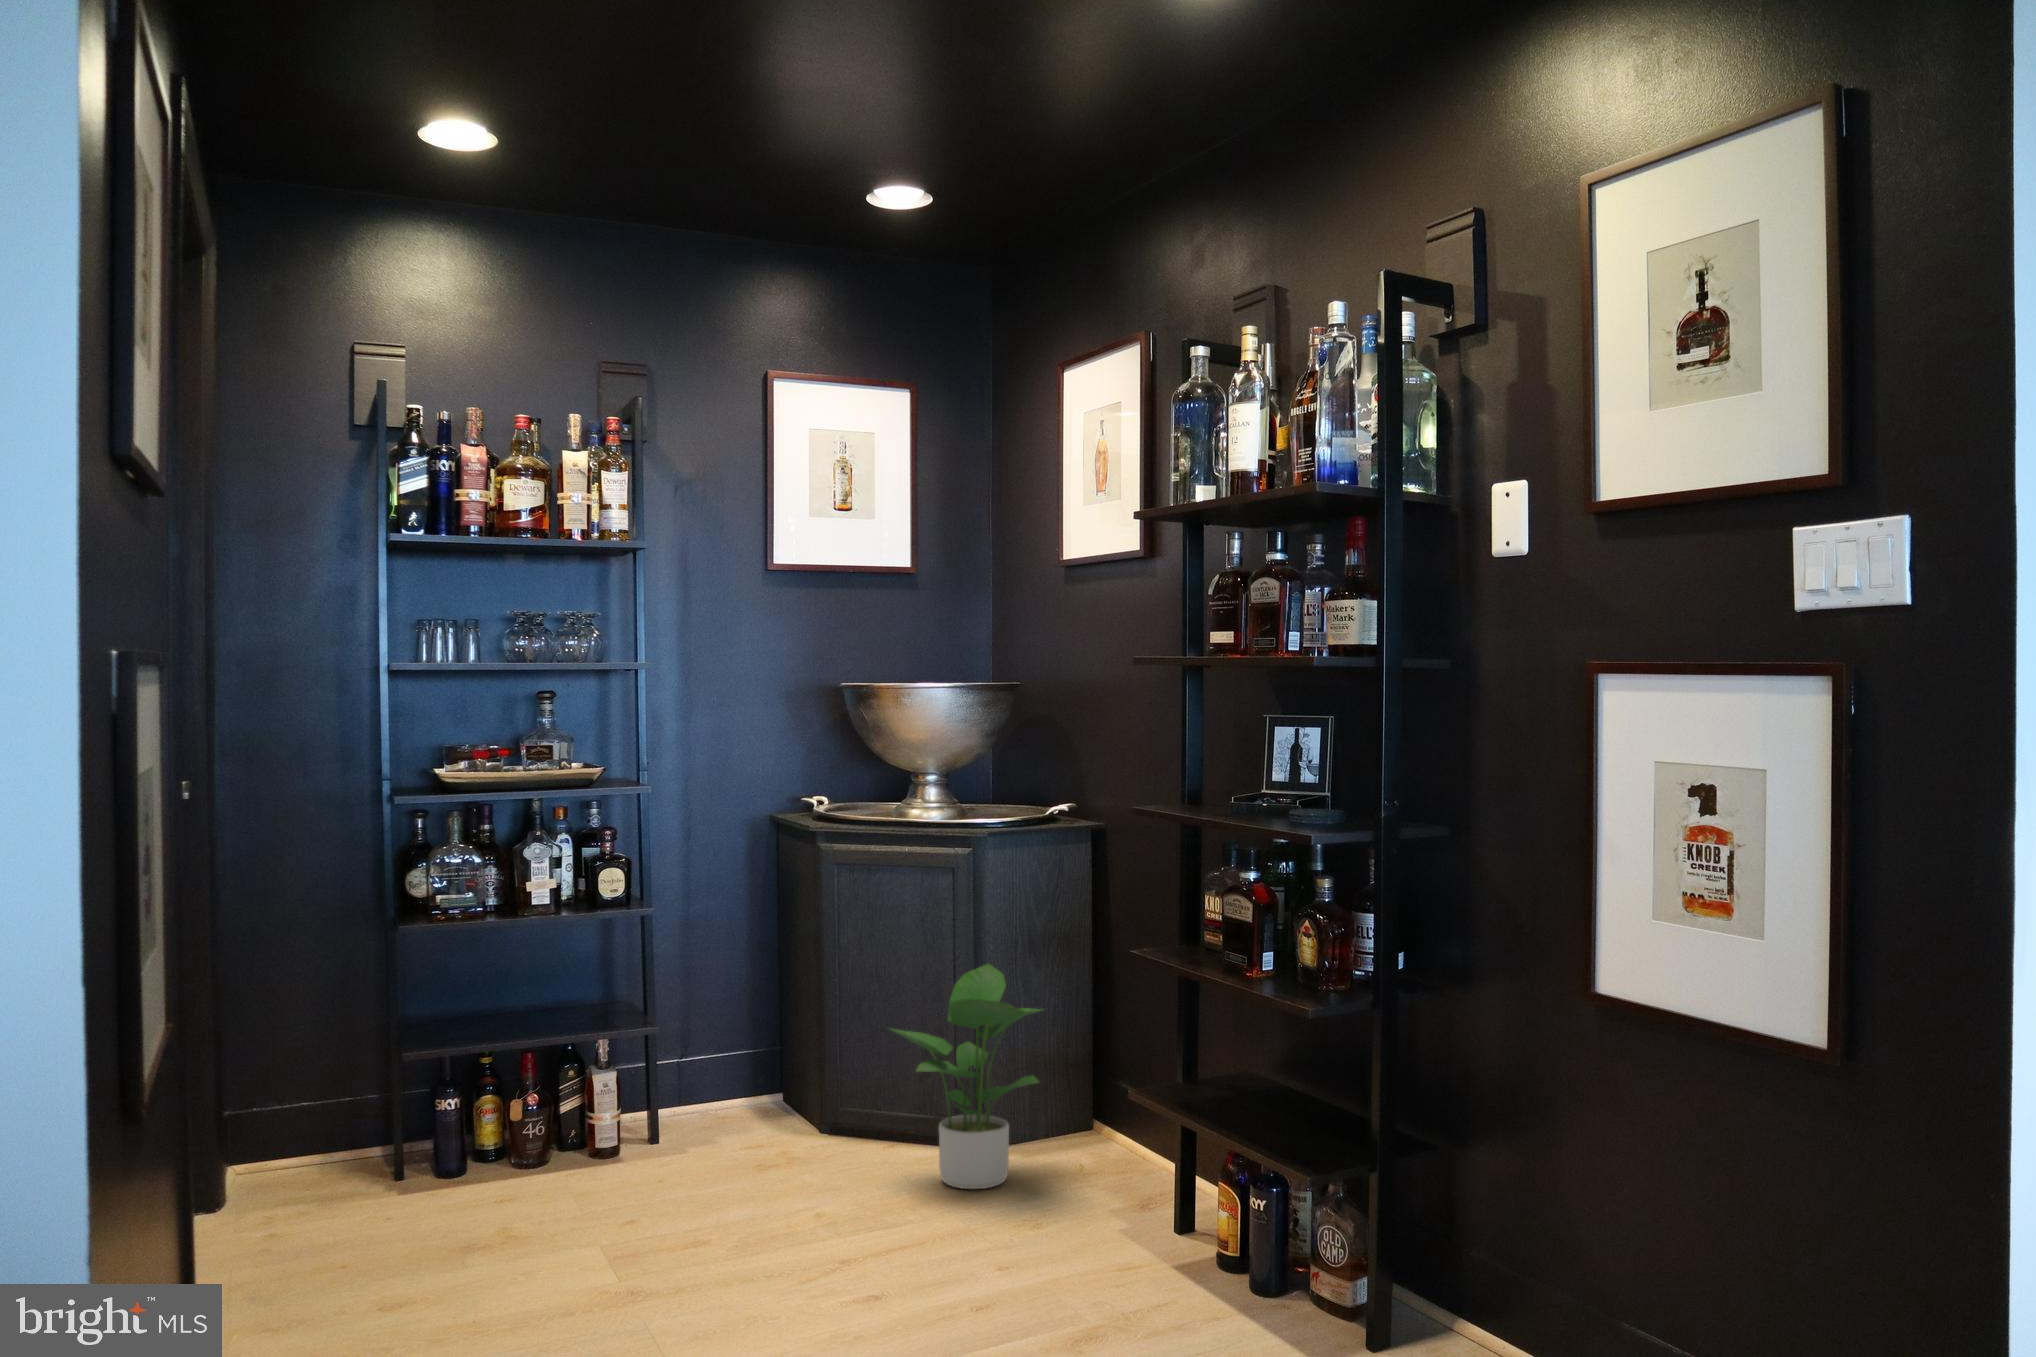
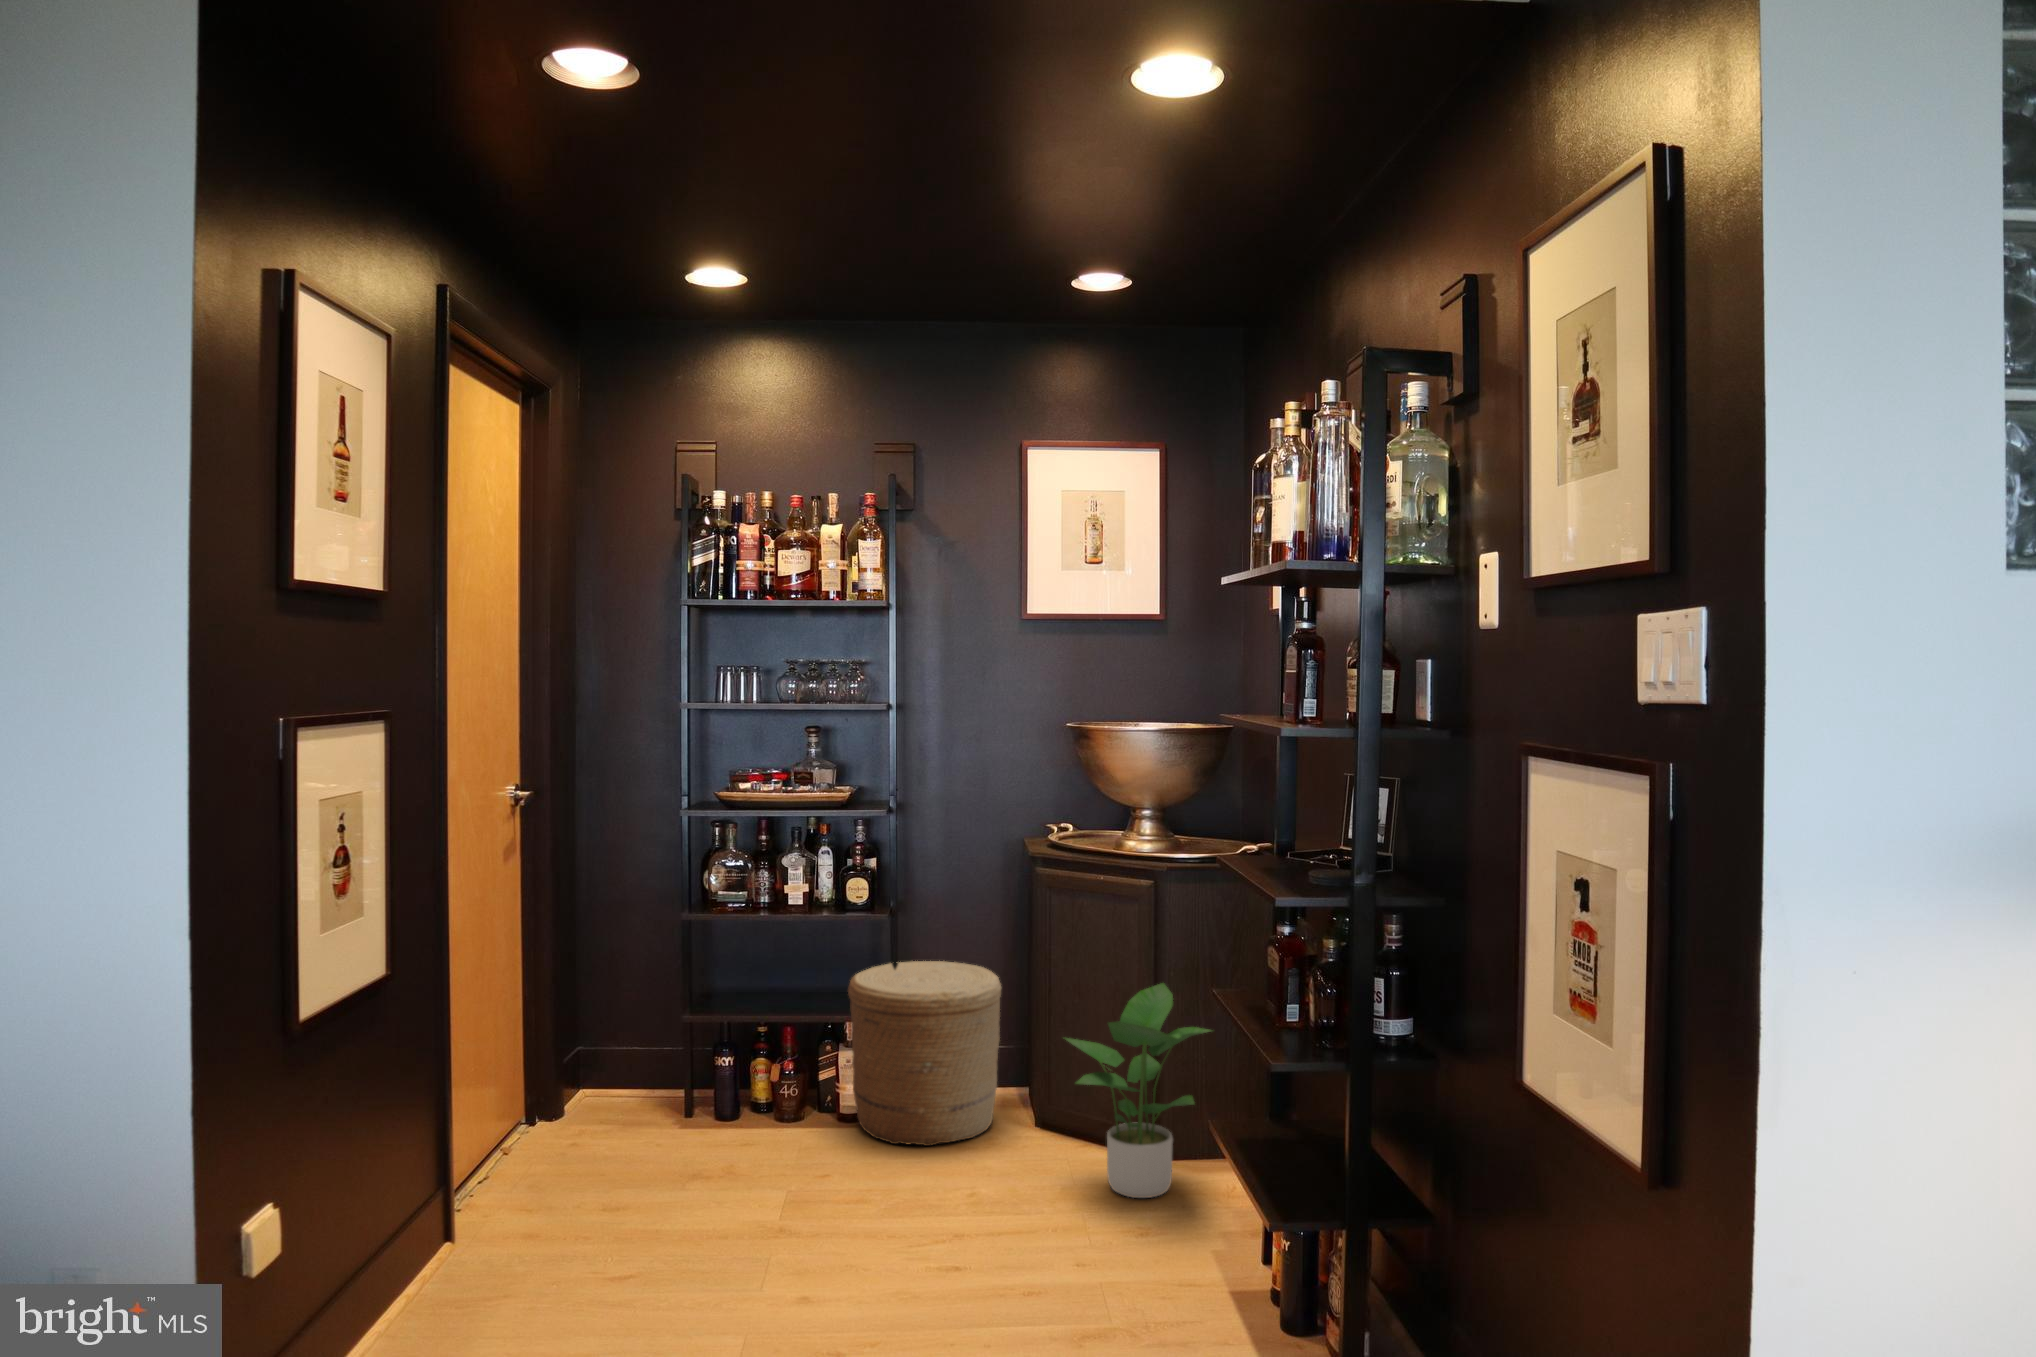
woven basket: none [607,967,787,1172] -> present [848,961,1001,1146]

